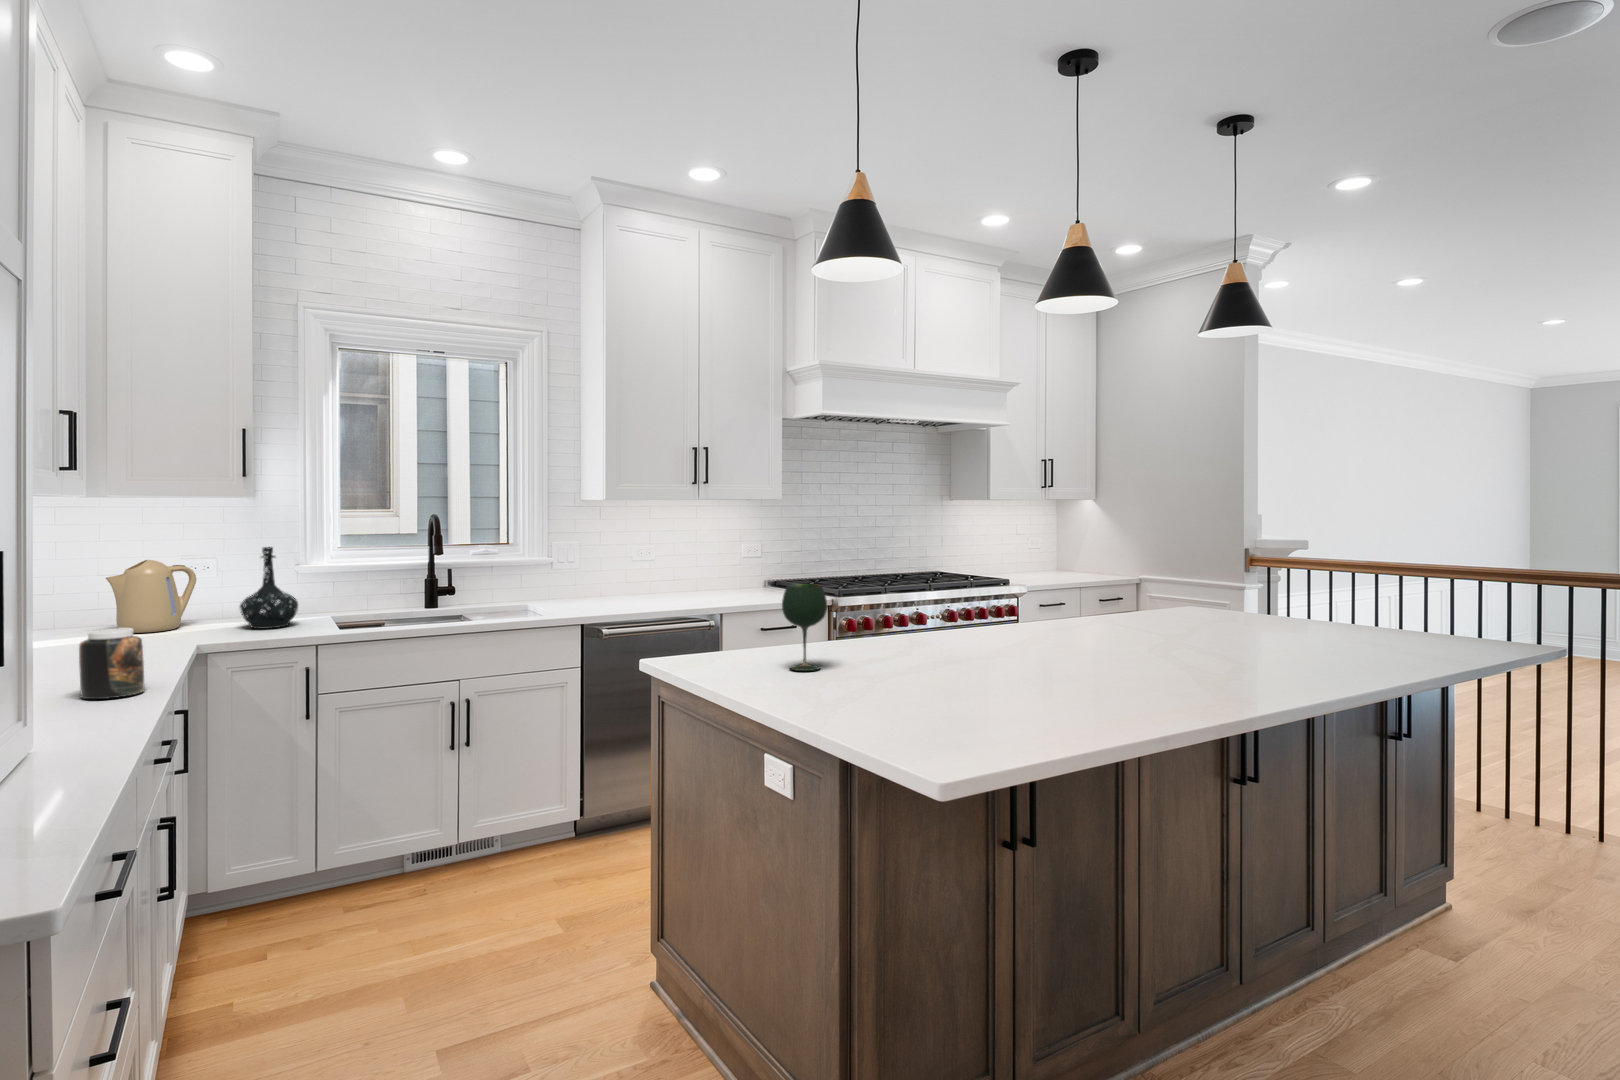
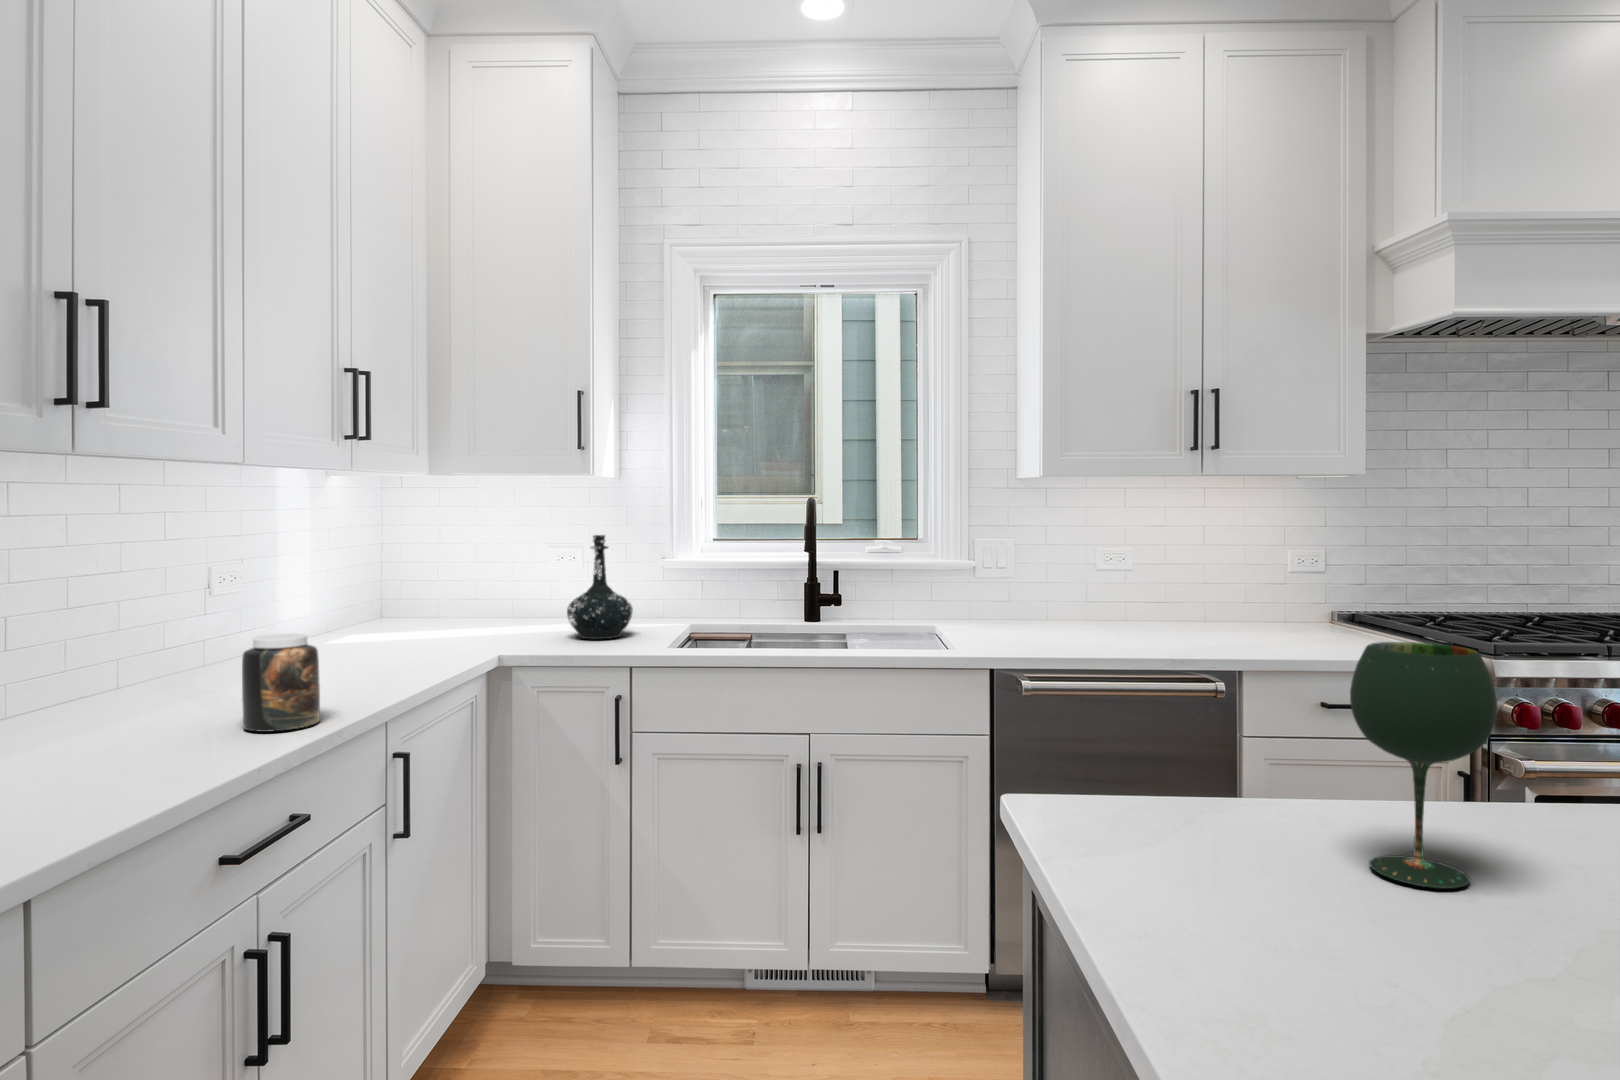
kettle: present [106,560,196,633] -> none [449,548,540,633]

